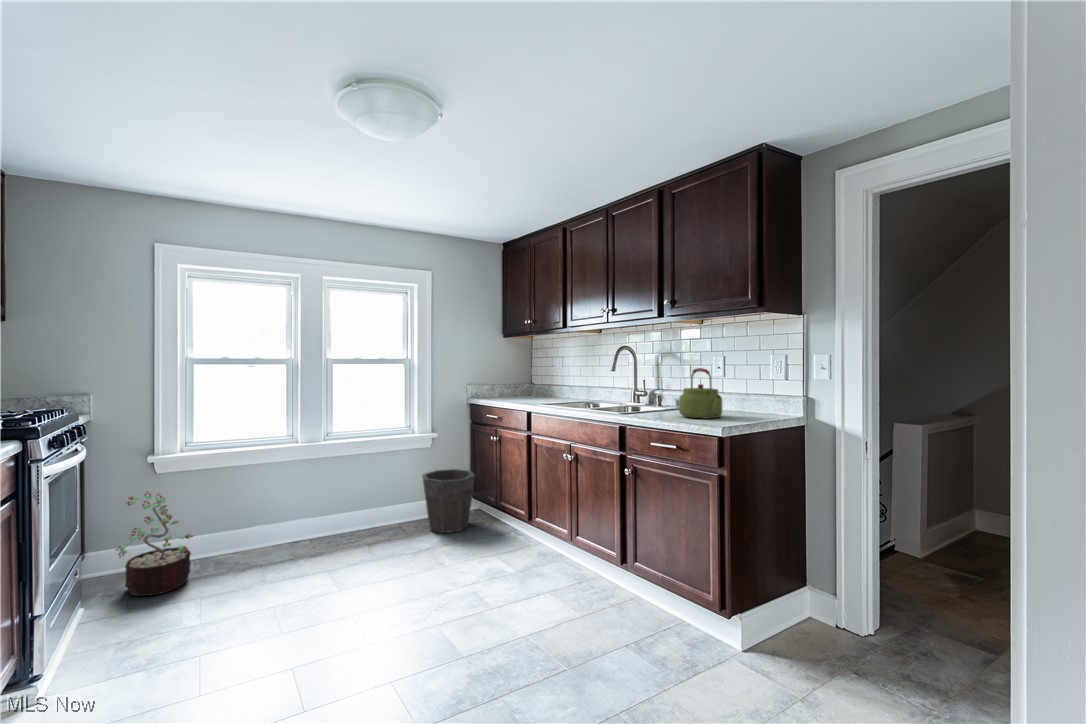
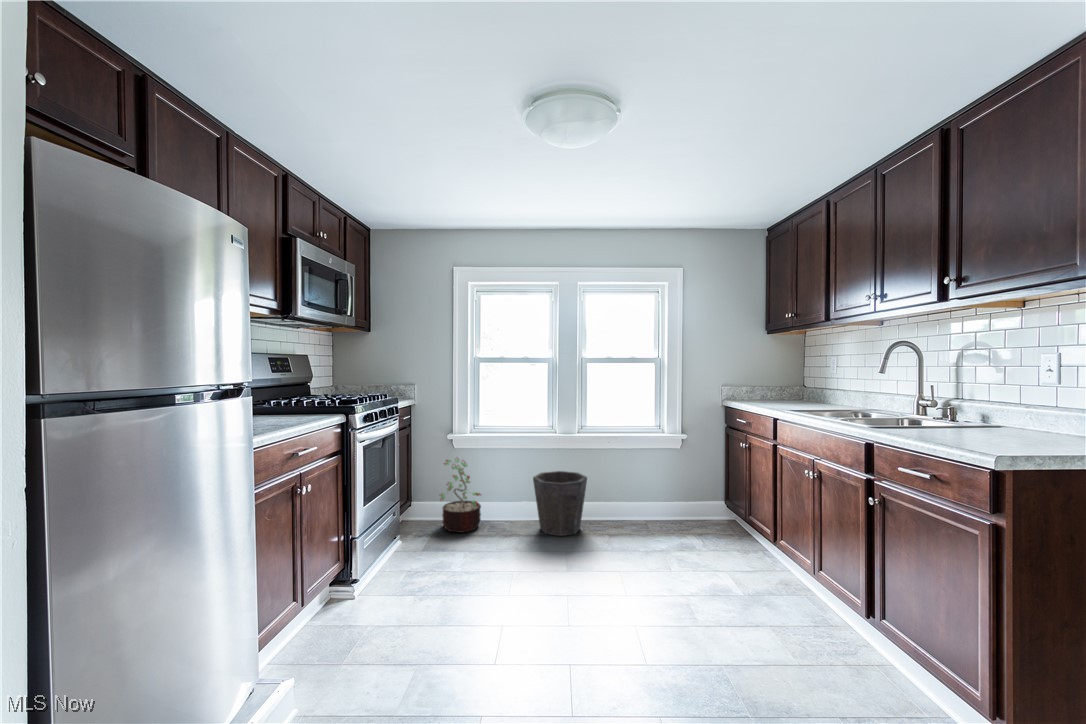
kettle: present [679,368,722,418] -> none [953,370,1034,442]
waste bin: present [422,469,475,533] -> present [533,471,587,536]

